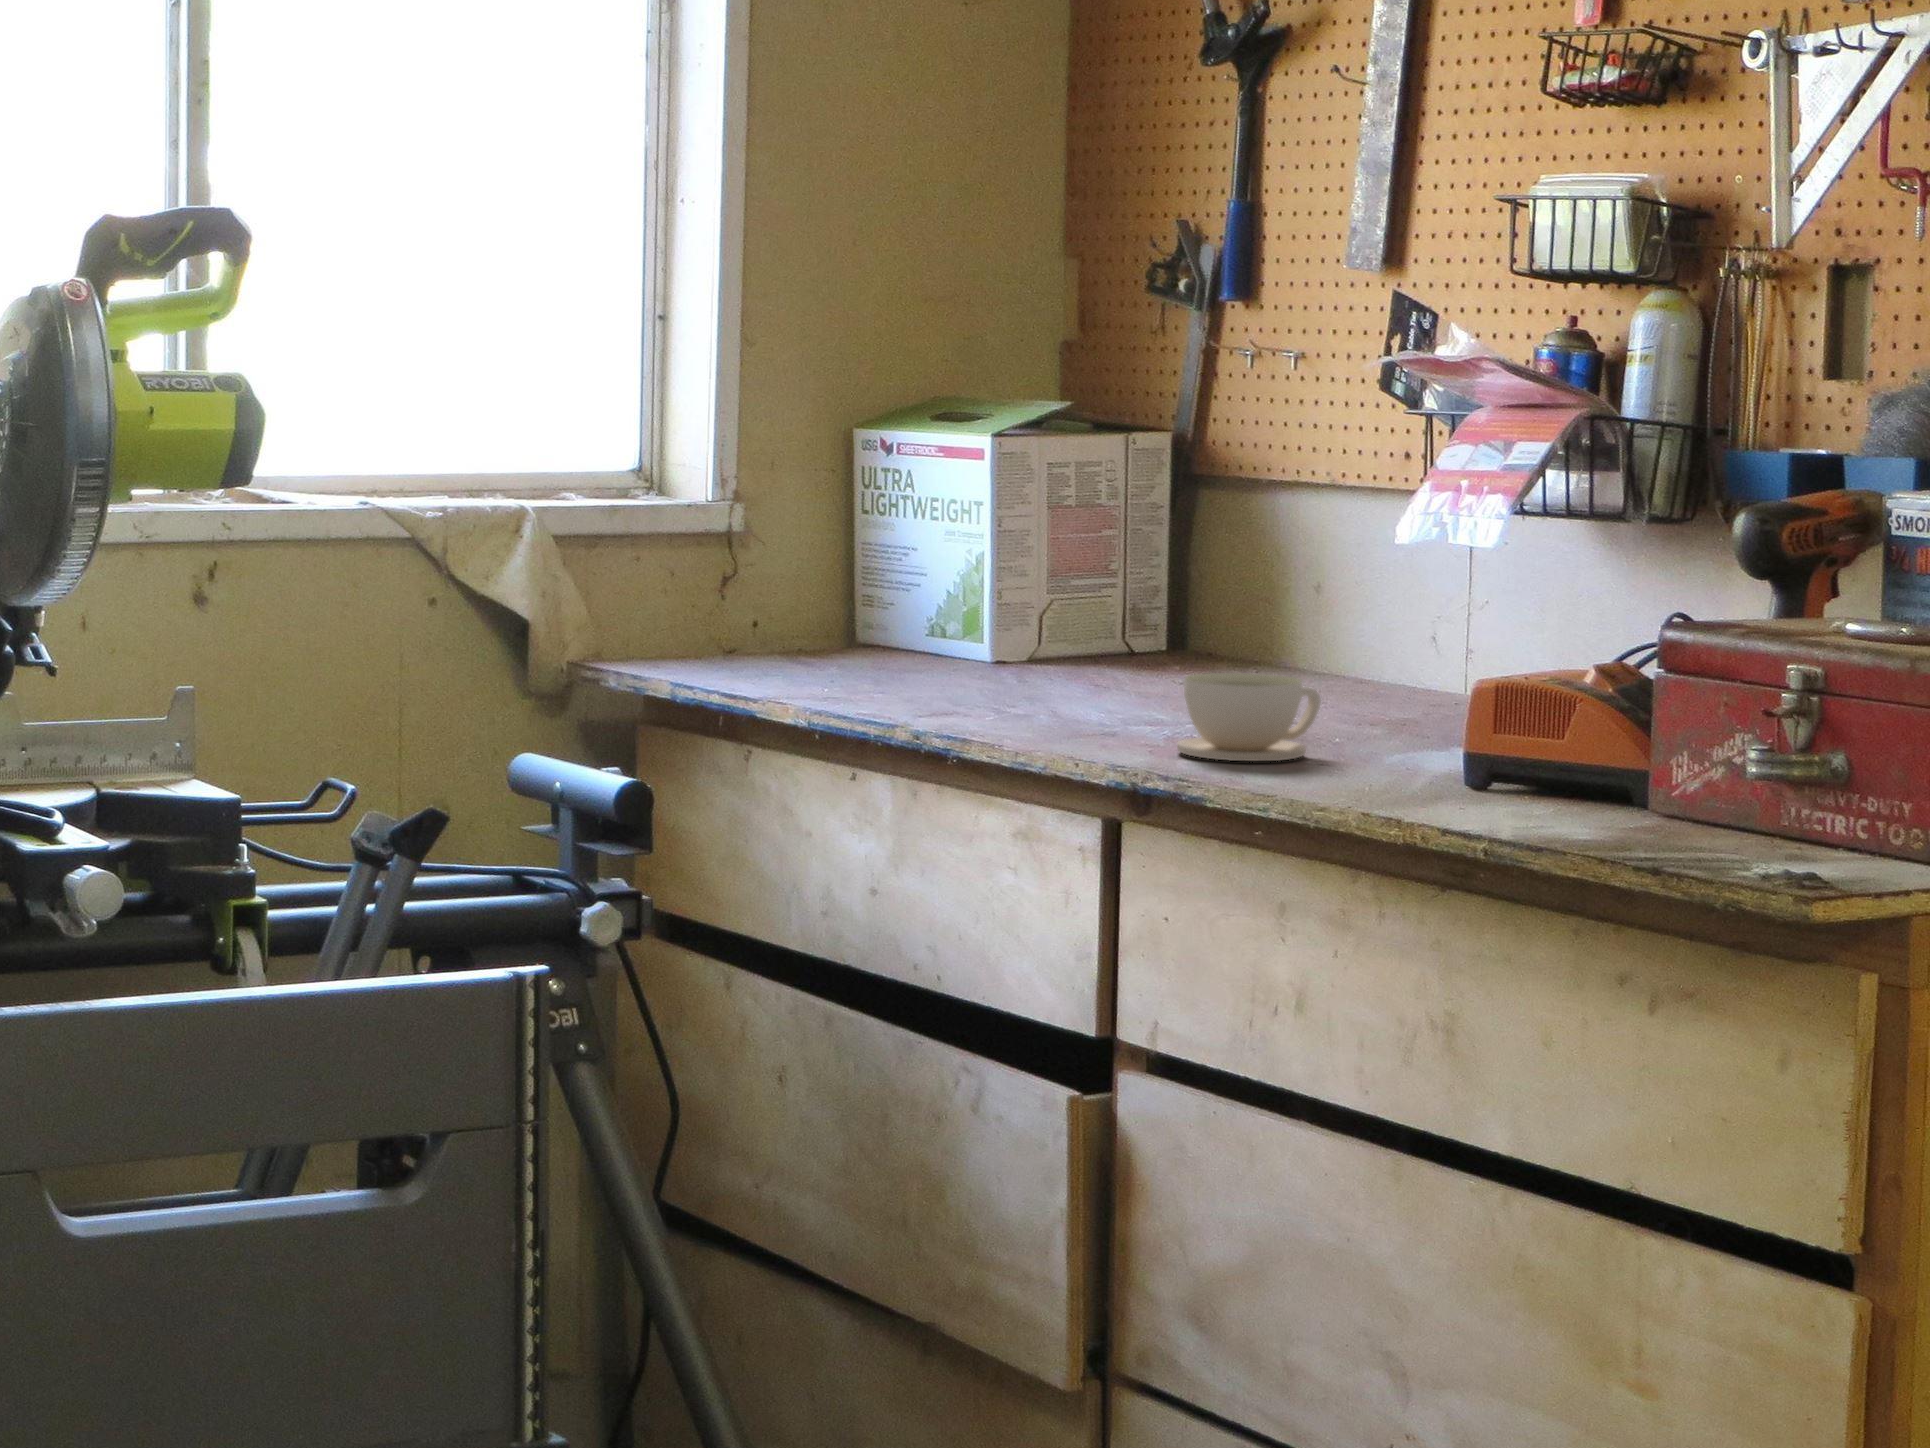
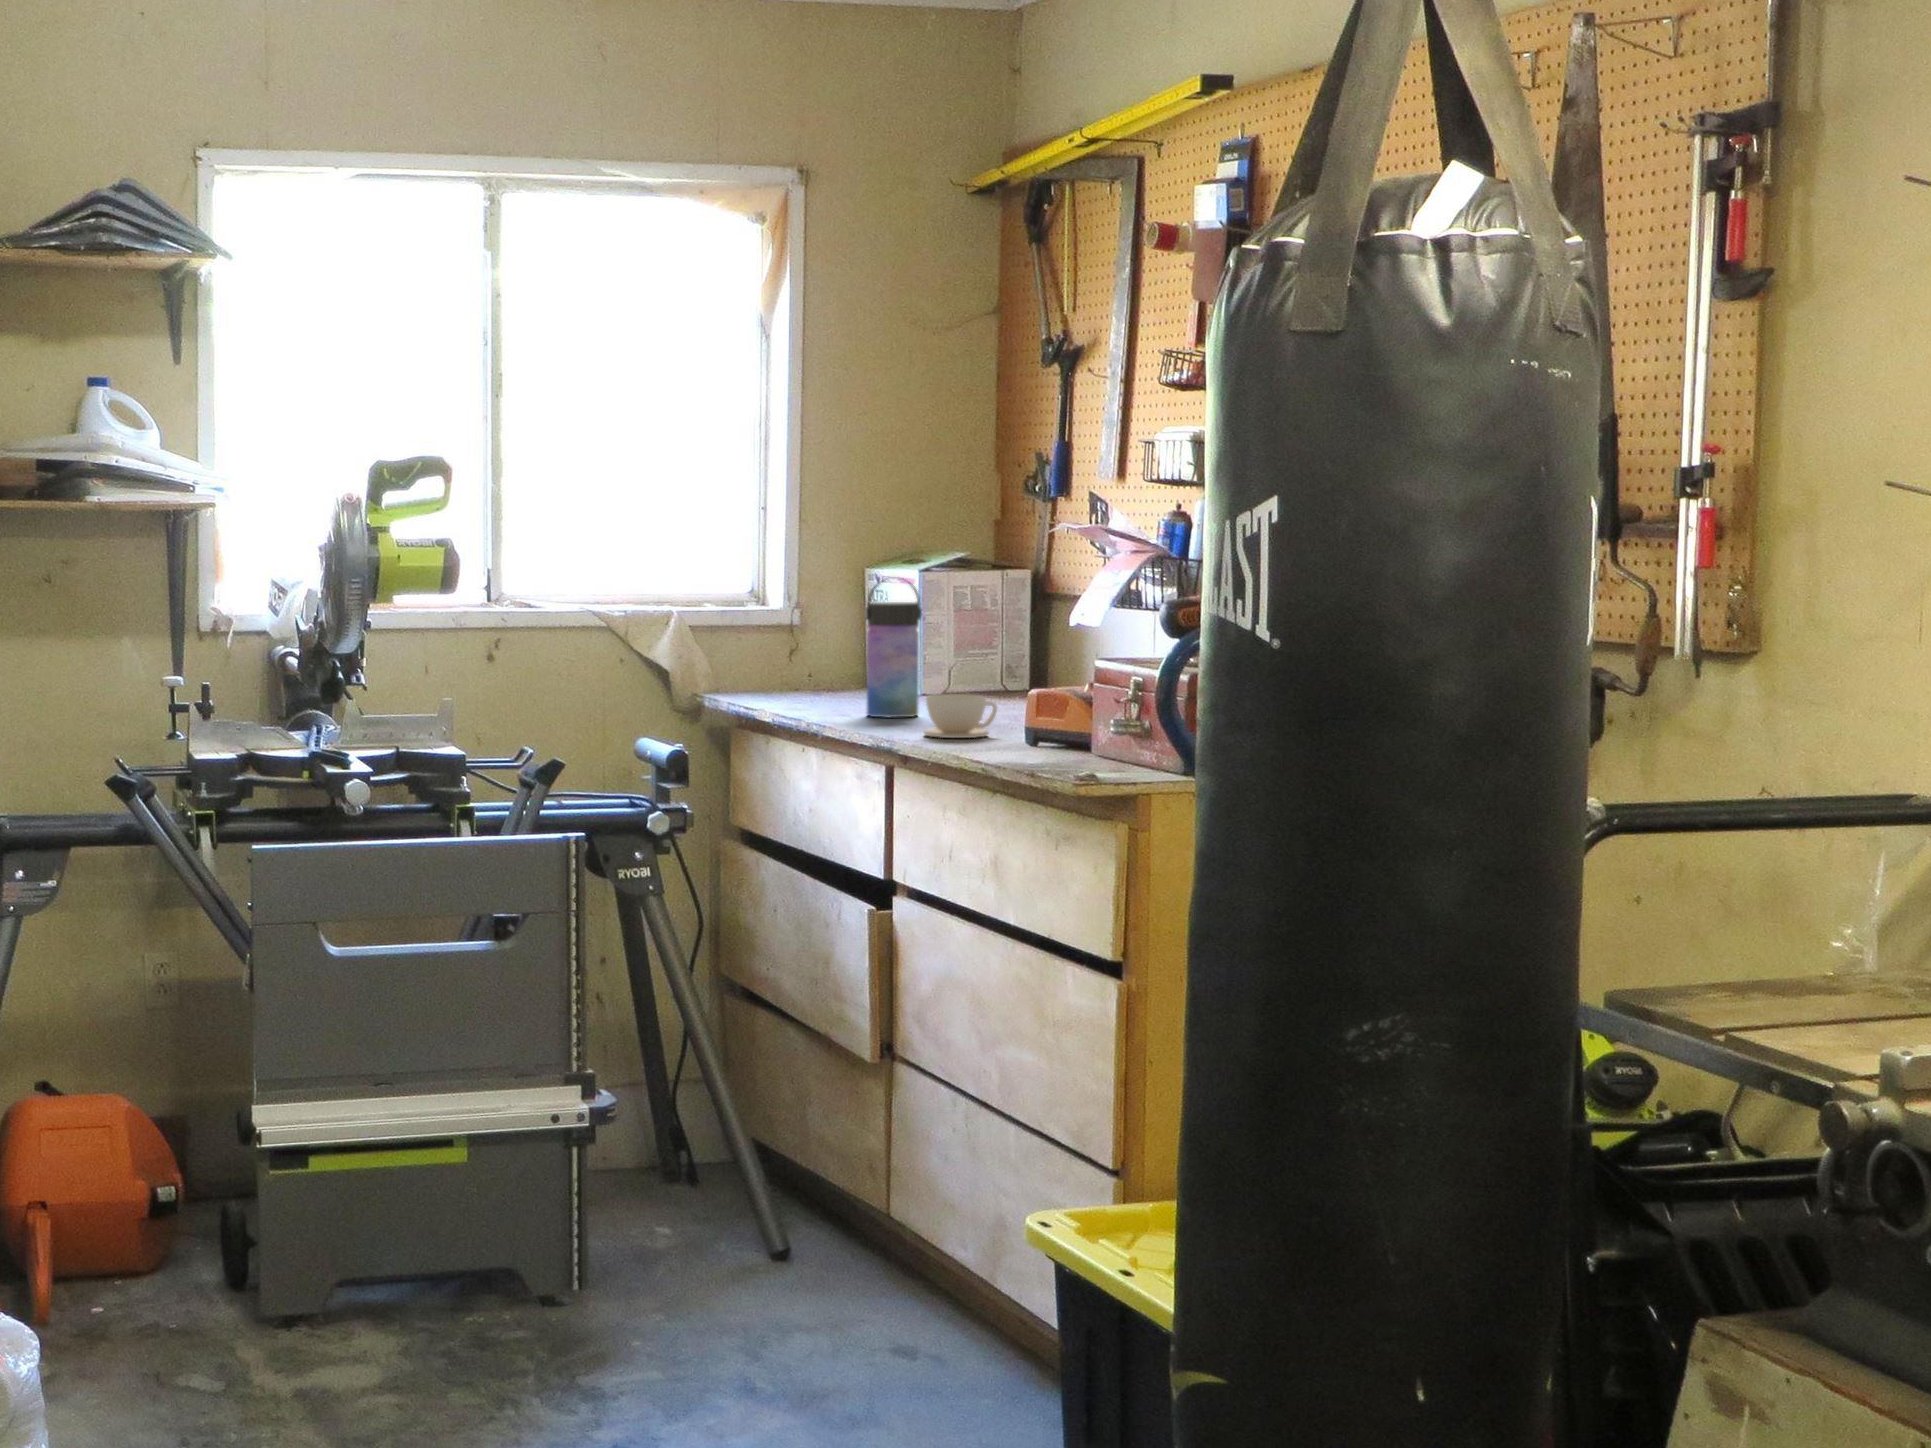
water bottle: none [967,446,1074,708] -> present [864,579,922,717]

